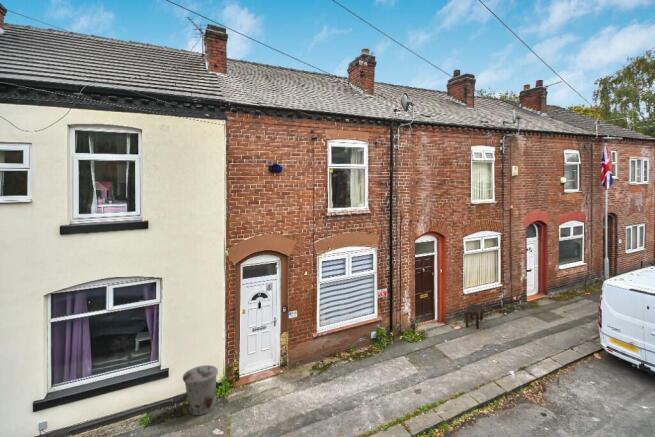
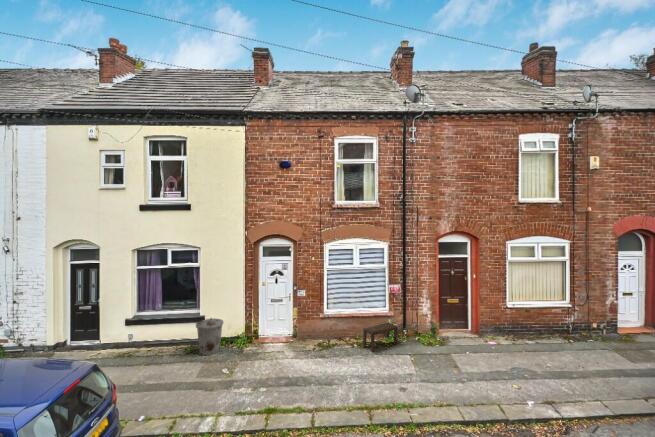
bench: present [465,304,484,329] -> present [363,322,398,352]

